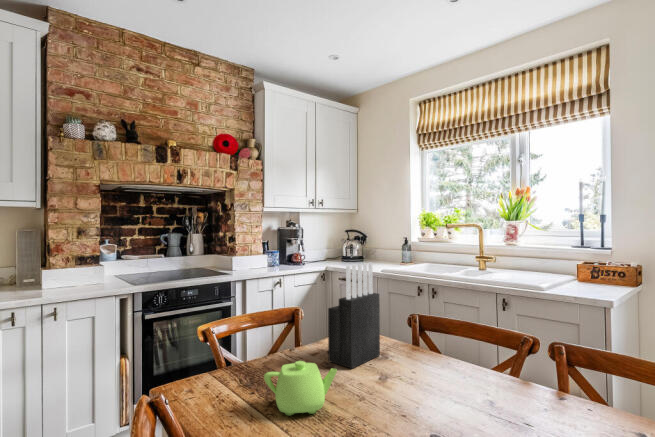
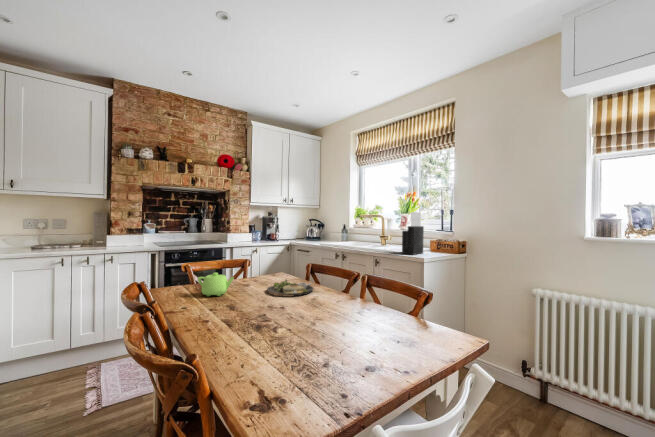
knife block: present [328,263,380,369] -> present [402,212,424,255]
dinner plate: none [390,362,486,407] -> present [267,280,313,297]

